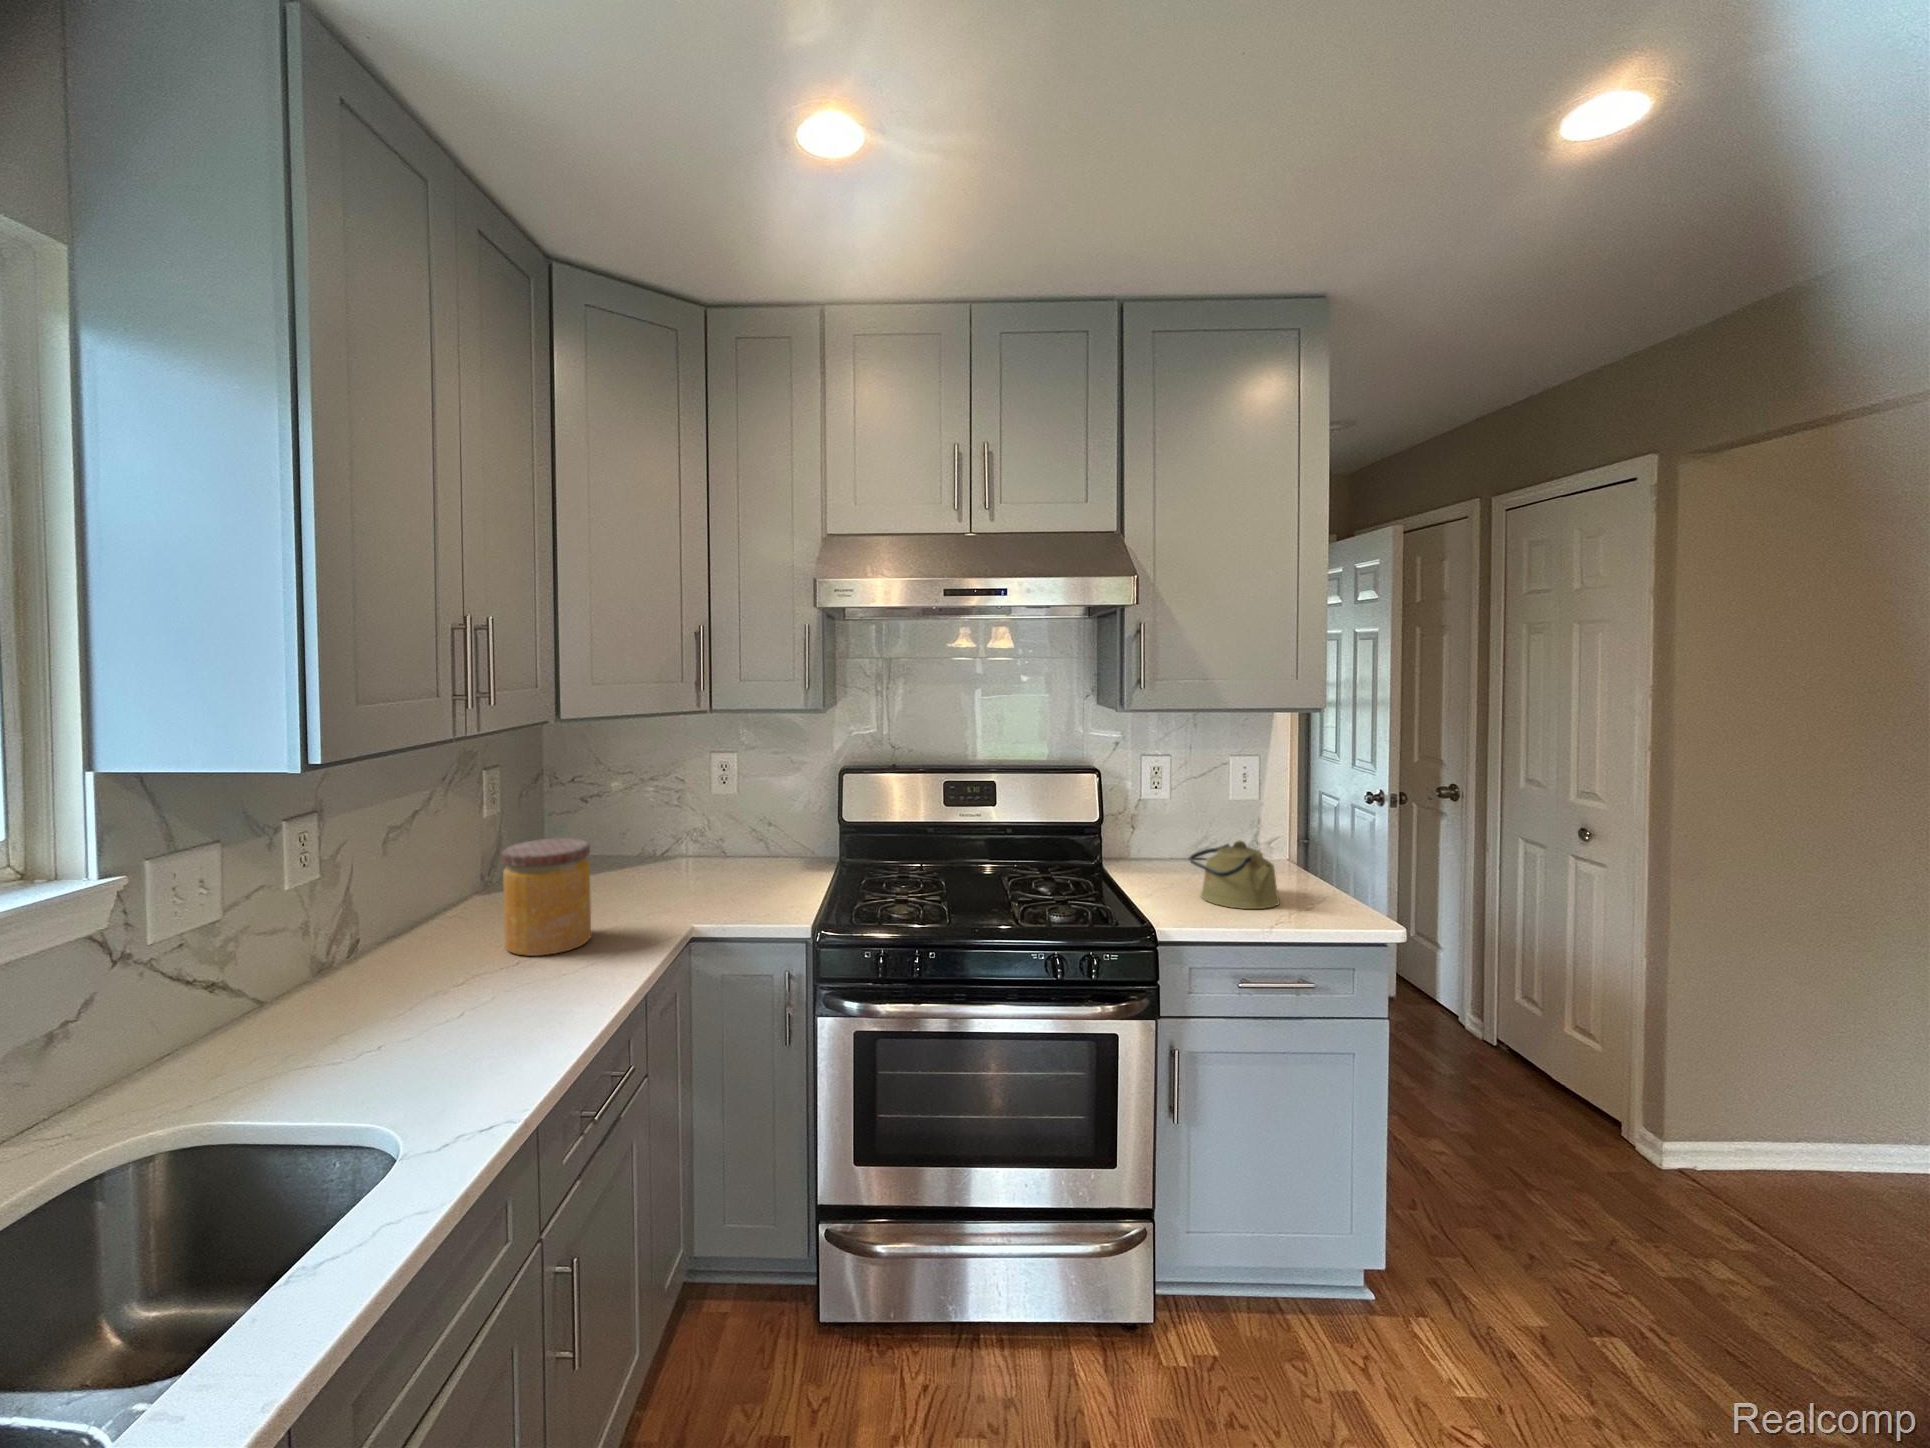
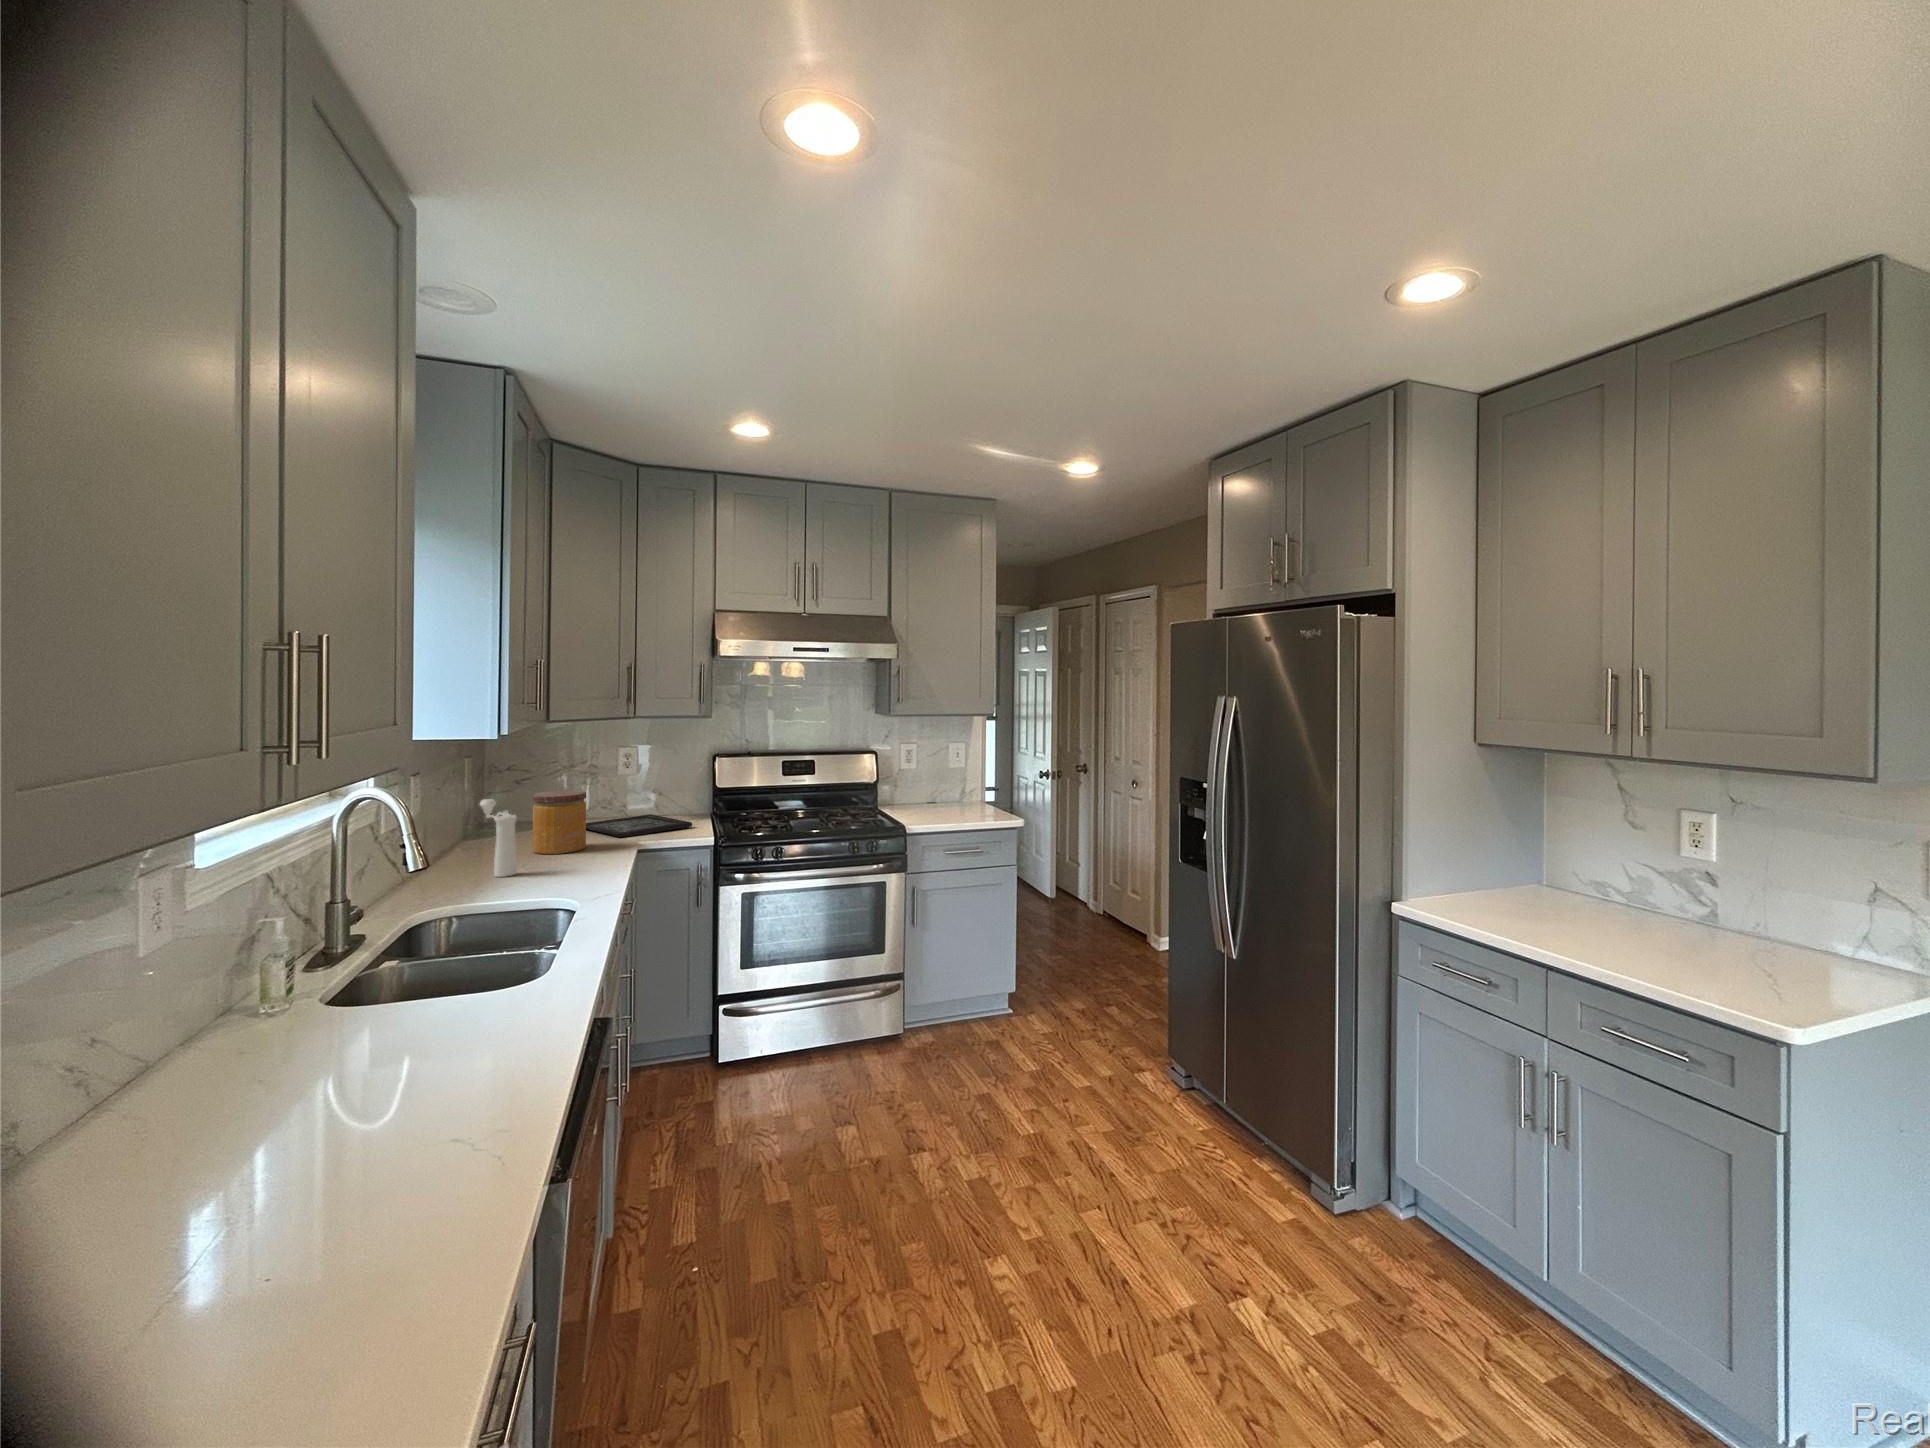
kettle: present [1189,841,1280,909] -> none [925,784,970,817]
tray: none [630,861,786,915] -> present [586,814,692,837]
pepper mill: none [360,869,406,1028] -> present [480,799,517,877]

